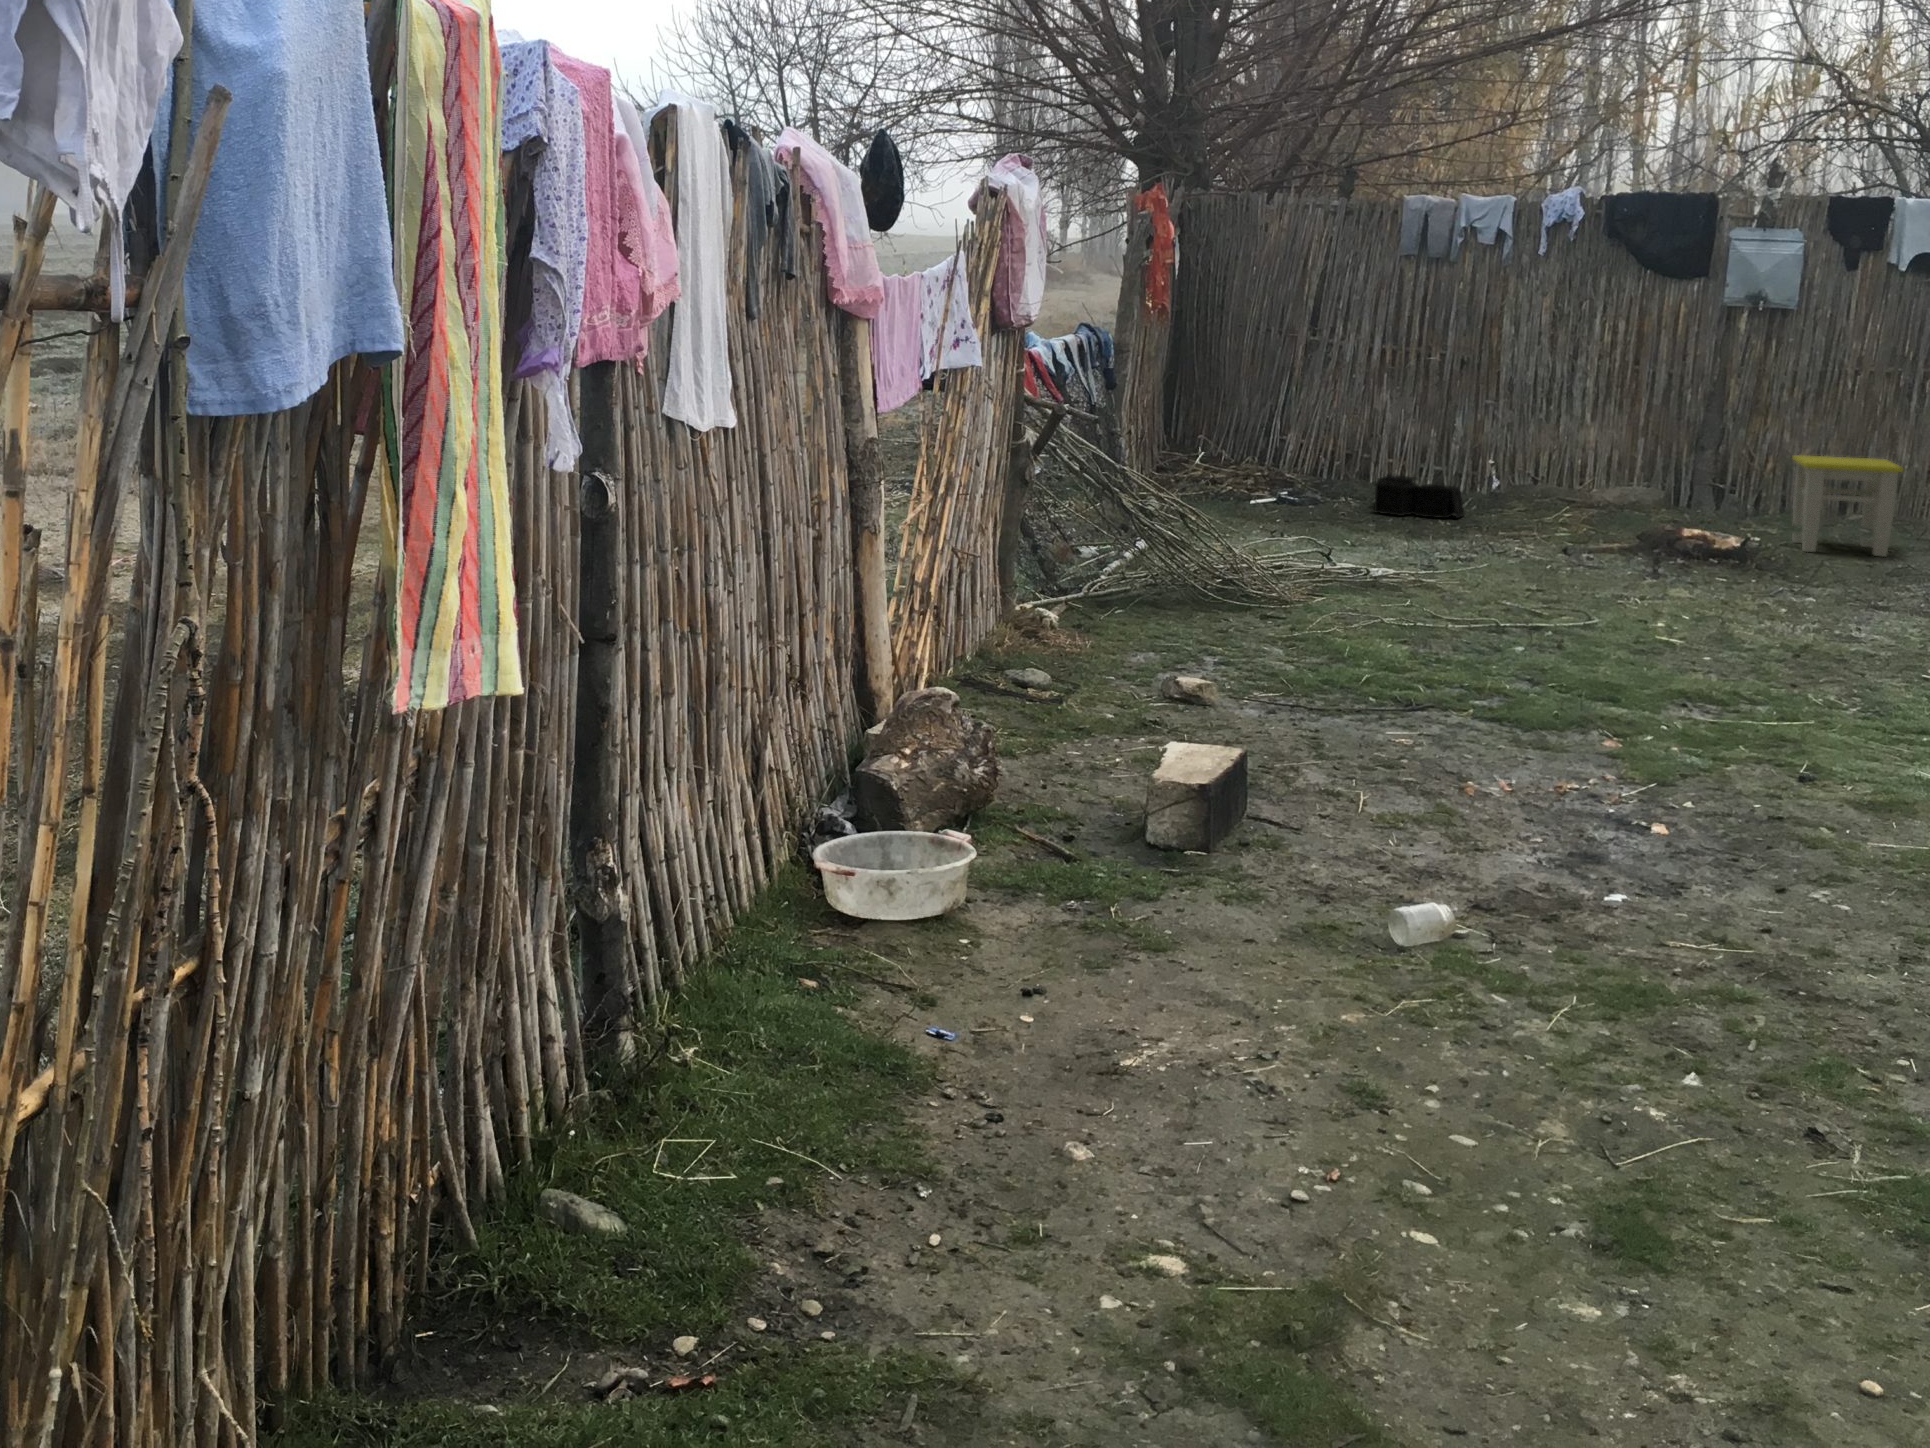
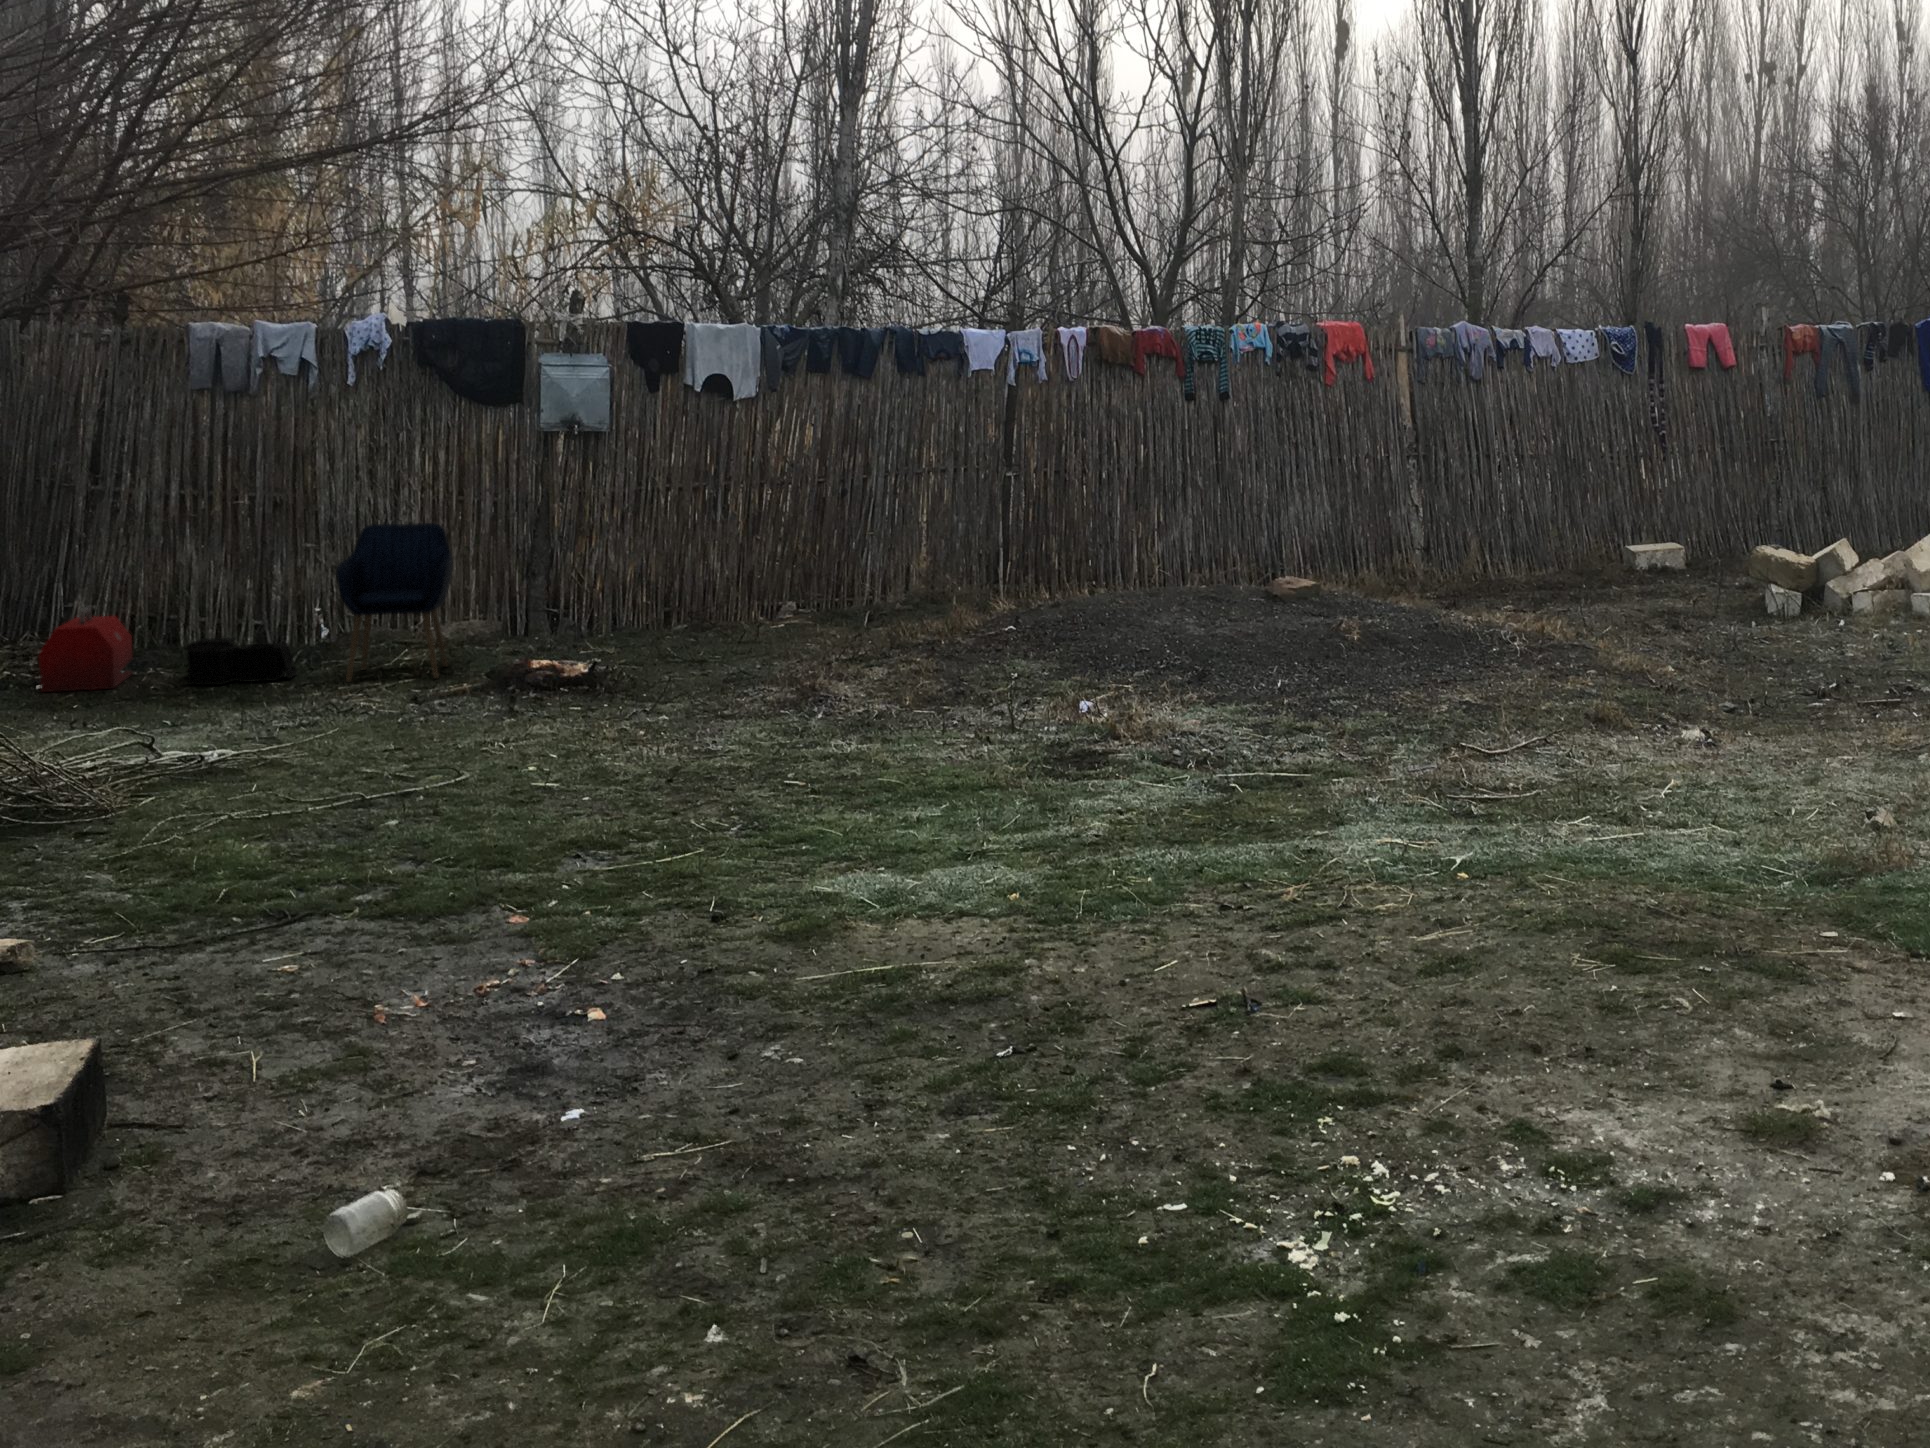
chair: none [1505,387,1617,535] -> present [336,523,453,682]
toolbox: none [1264,438,1335,508] -> present [39,606,133,692]
stool: present [1792,455,1903,556] -> none [620,571,715,667]

